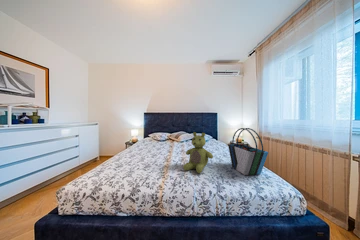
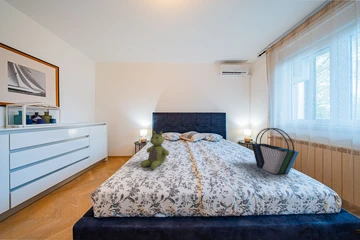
stuffed bear: present [183,132,213,173] -> present [141,131,169,169]

